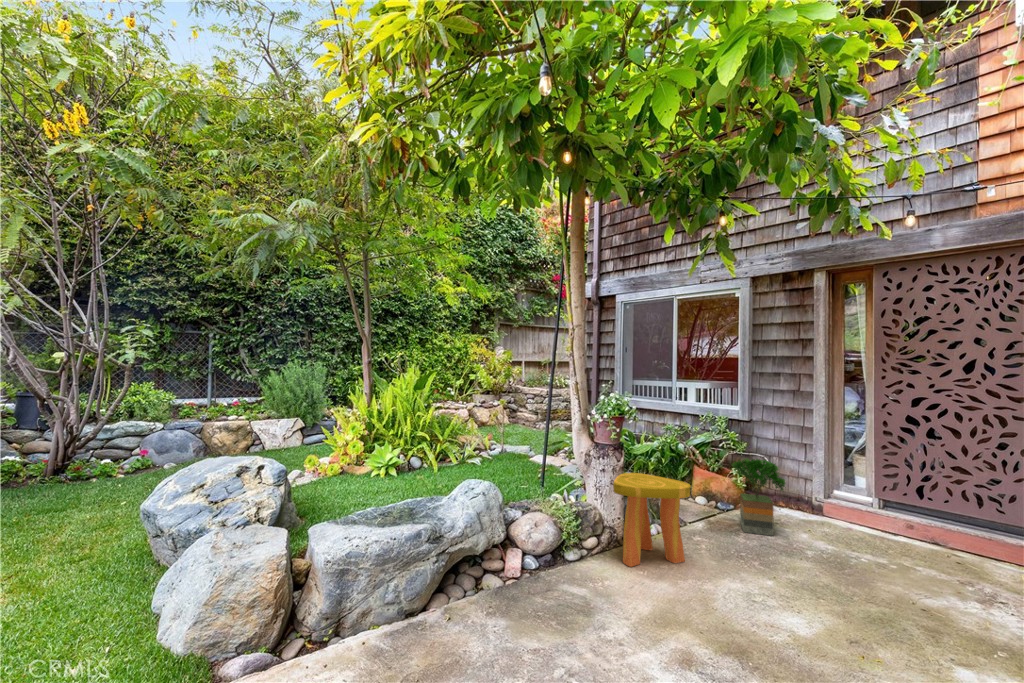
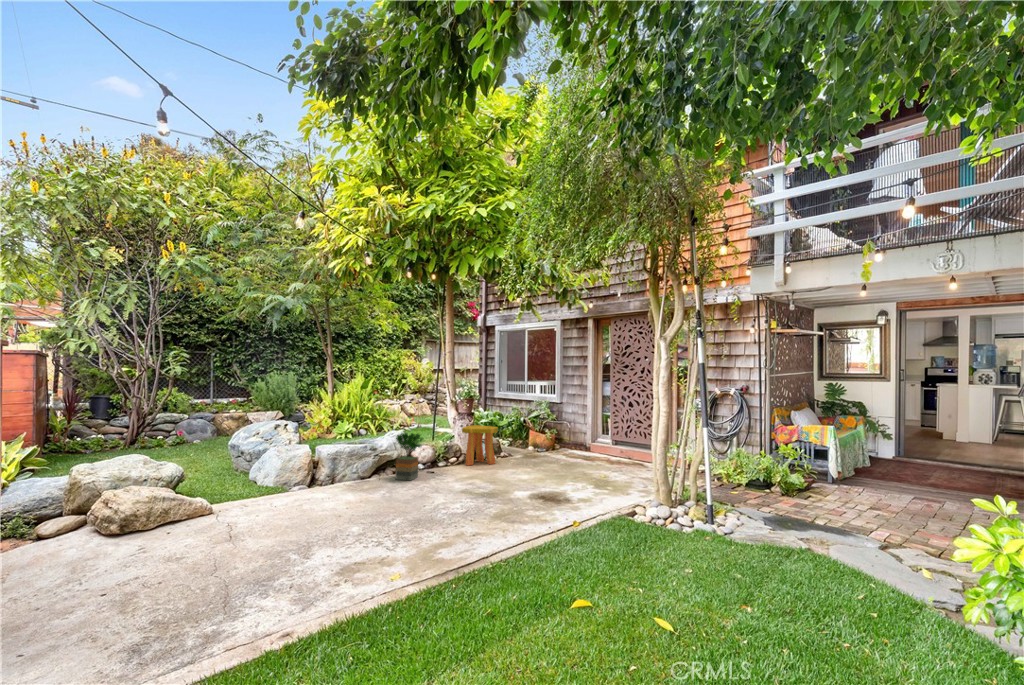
potted tree: present [733,458,786,536] -> present [395,433,423,481]

